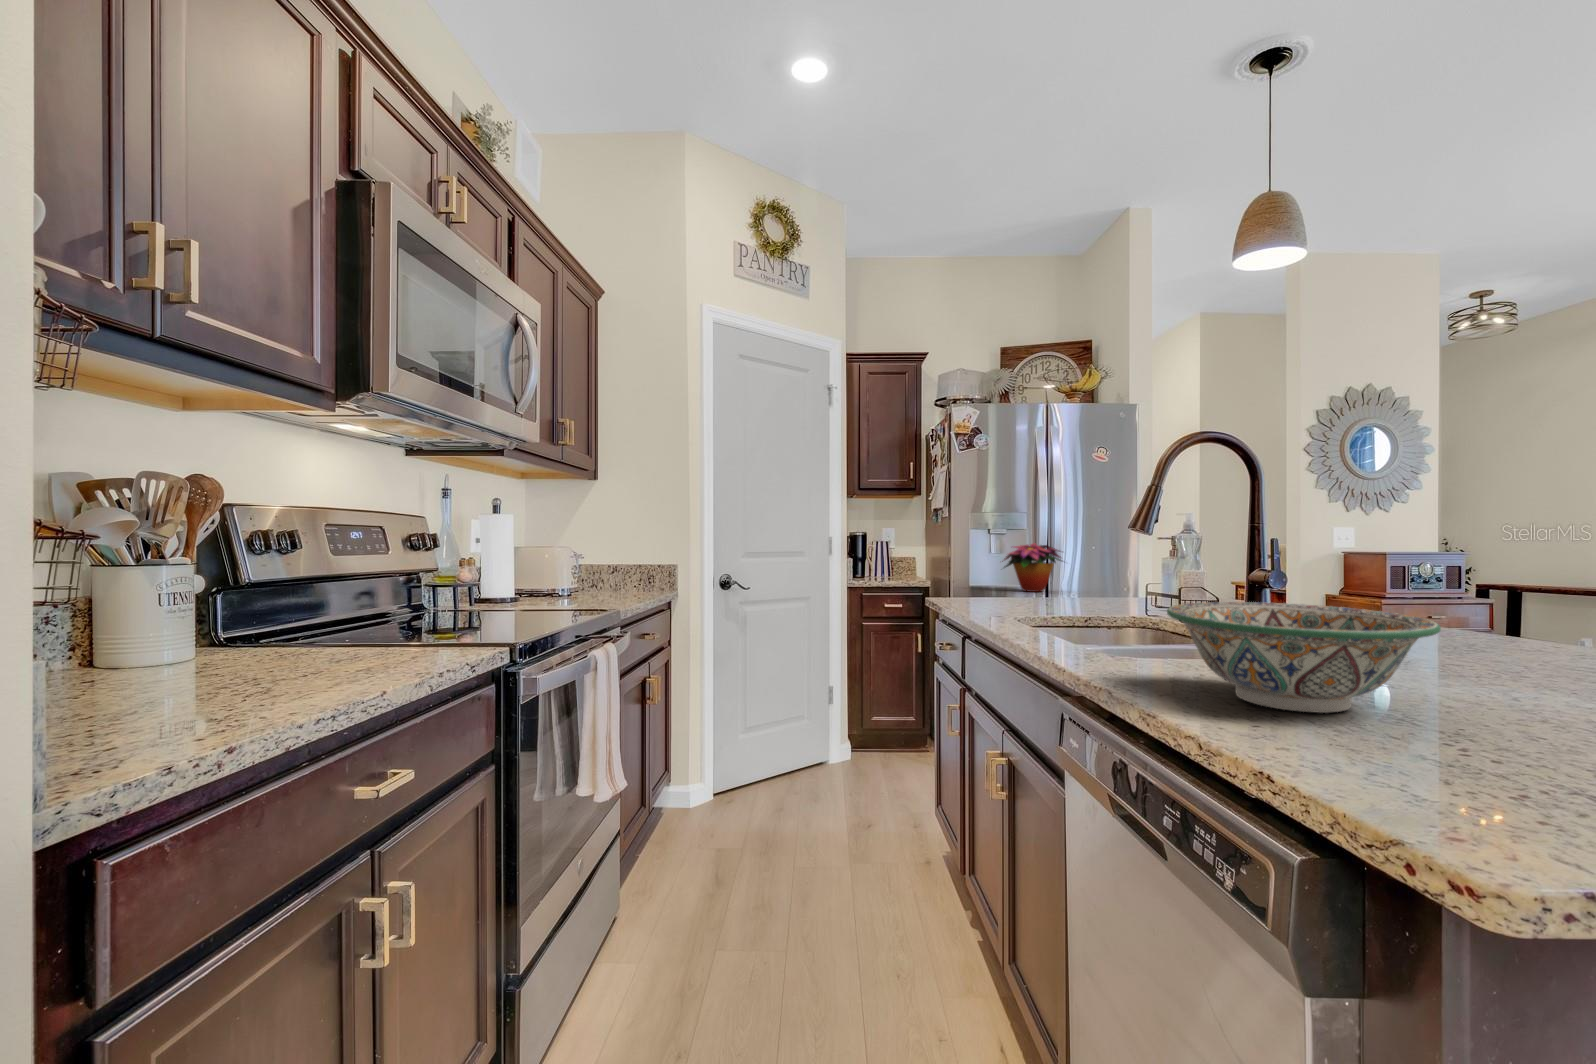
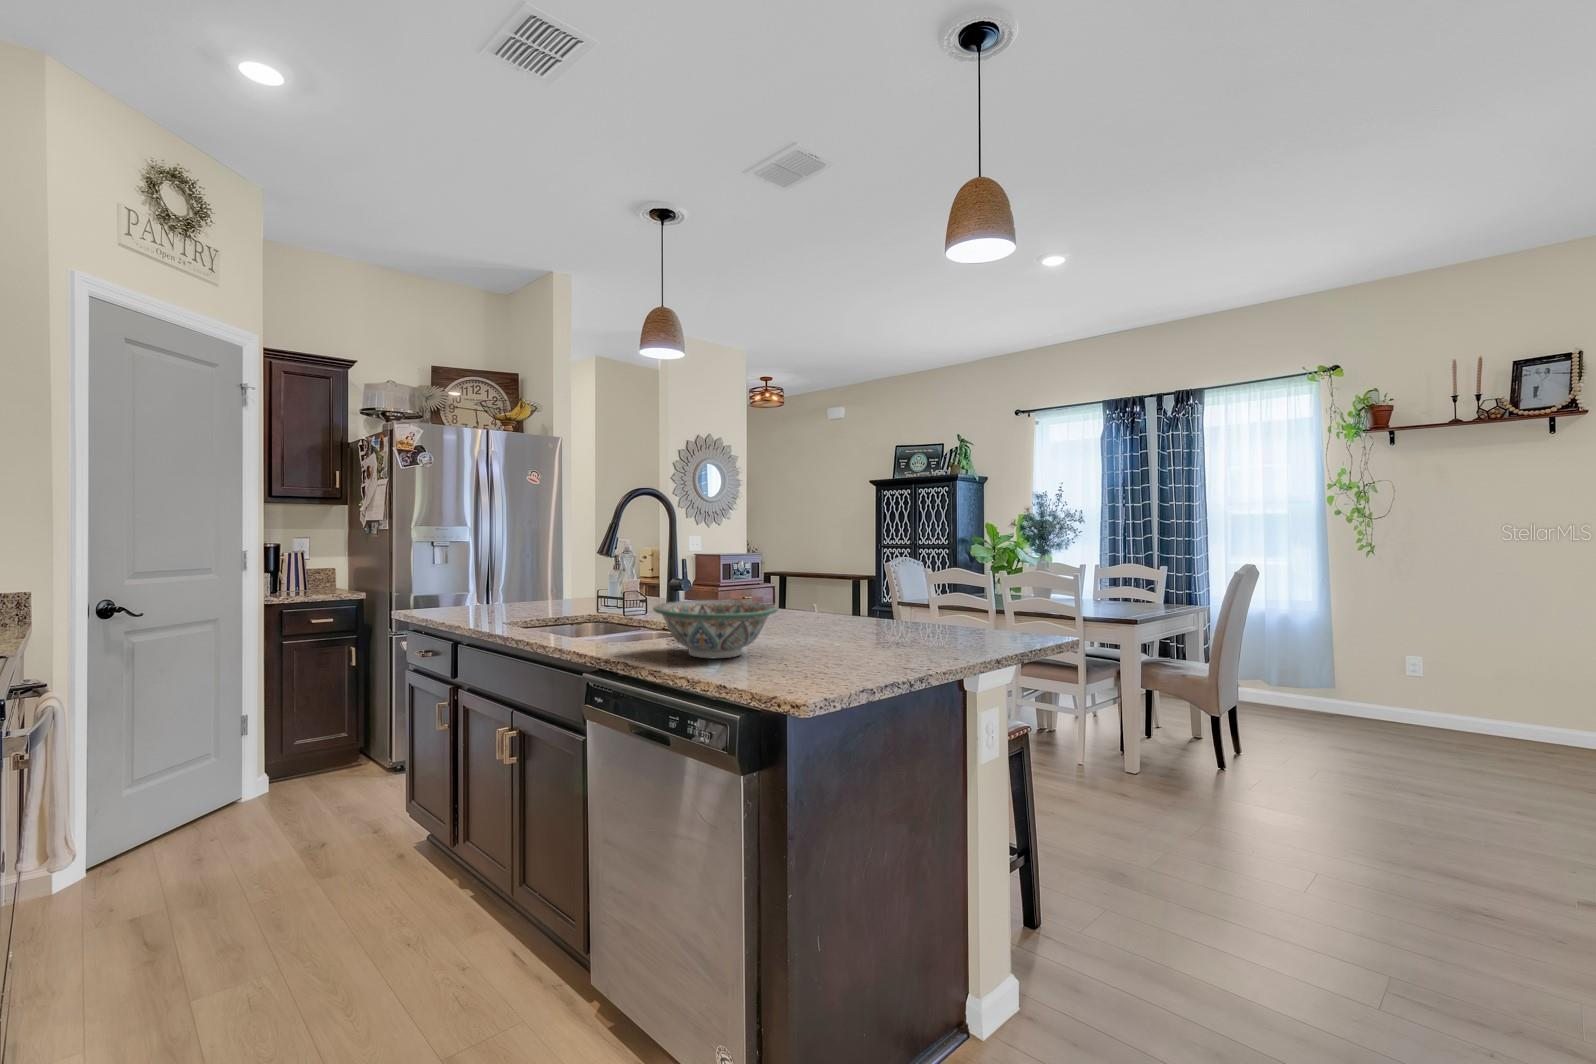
flower arrangement: present [1002,543,1062,592] -> none [441,555,512,598]

